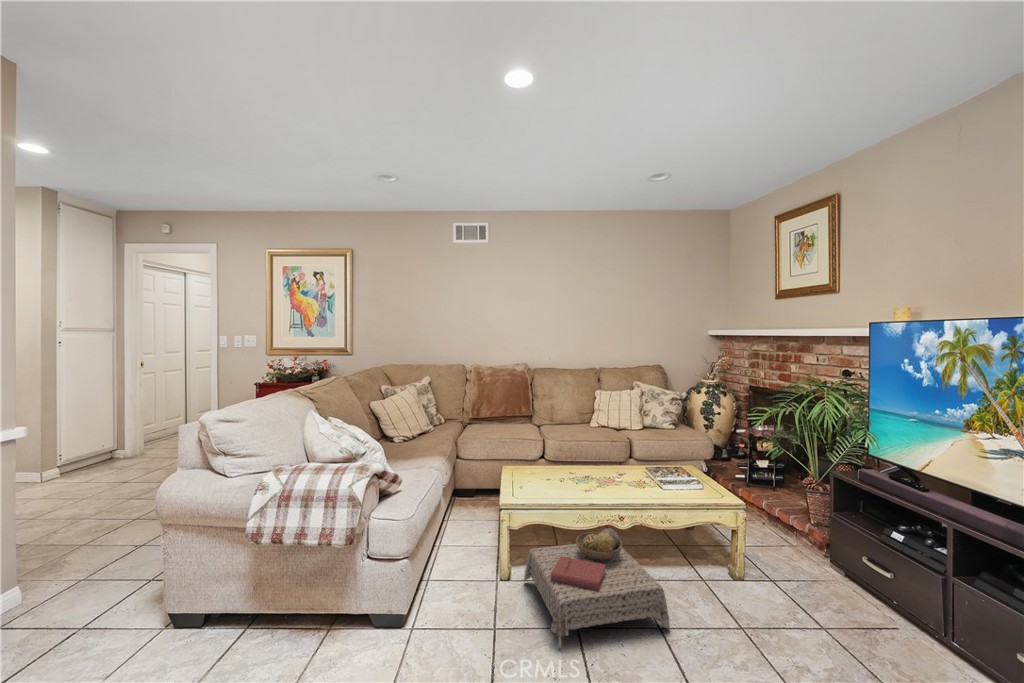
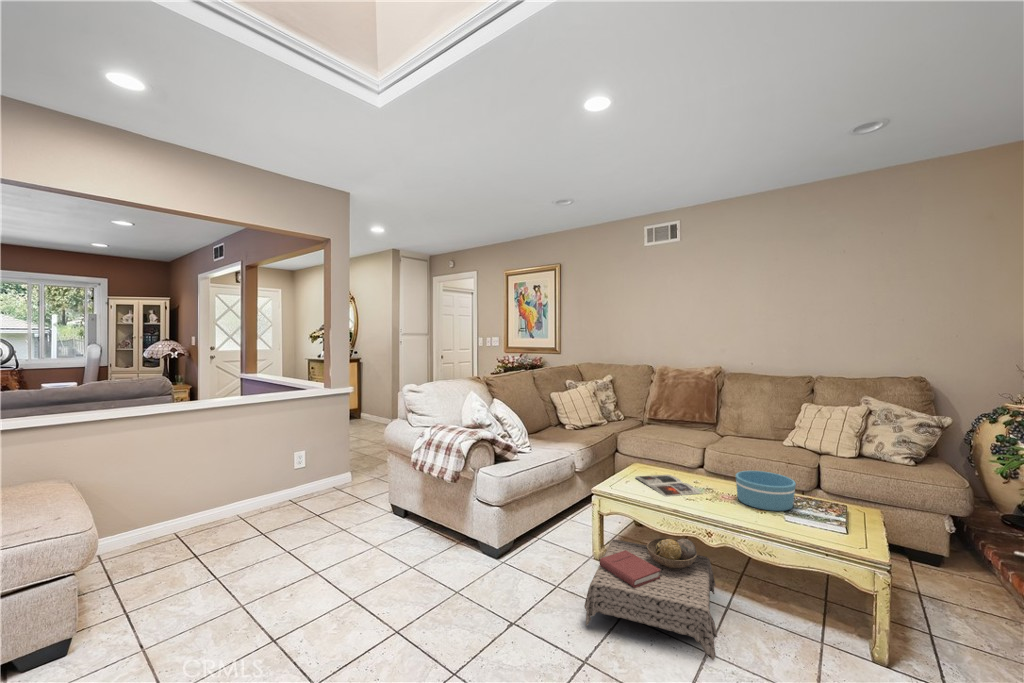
bowl: none [614,453,660,486] -> present [736,471,796,511]
magazine: none [519,471,588,493] -> present [636,475,701,496]

